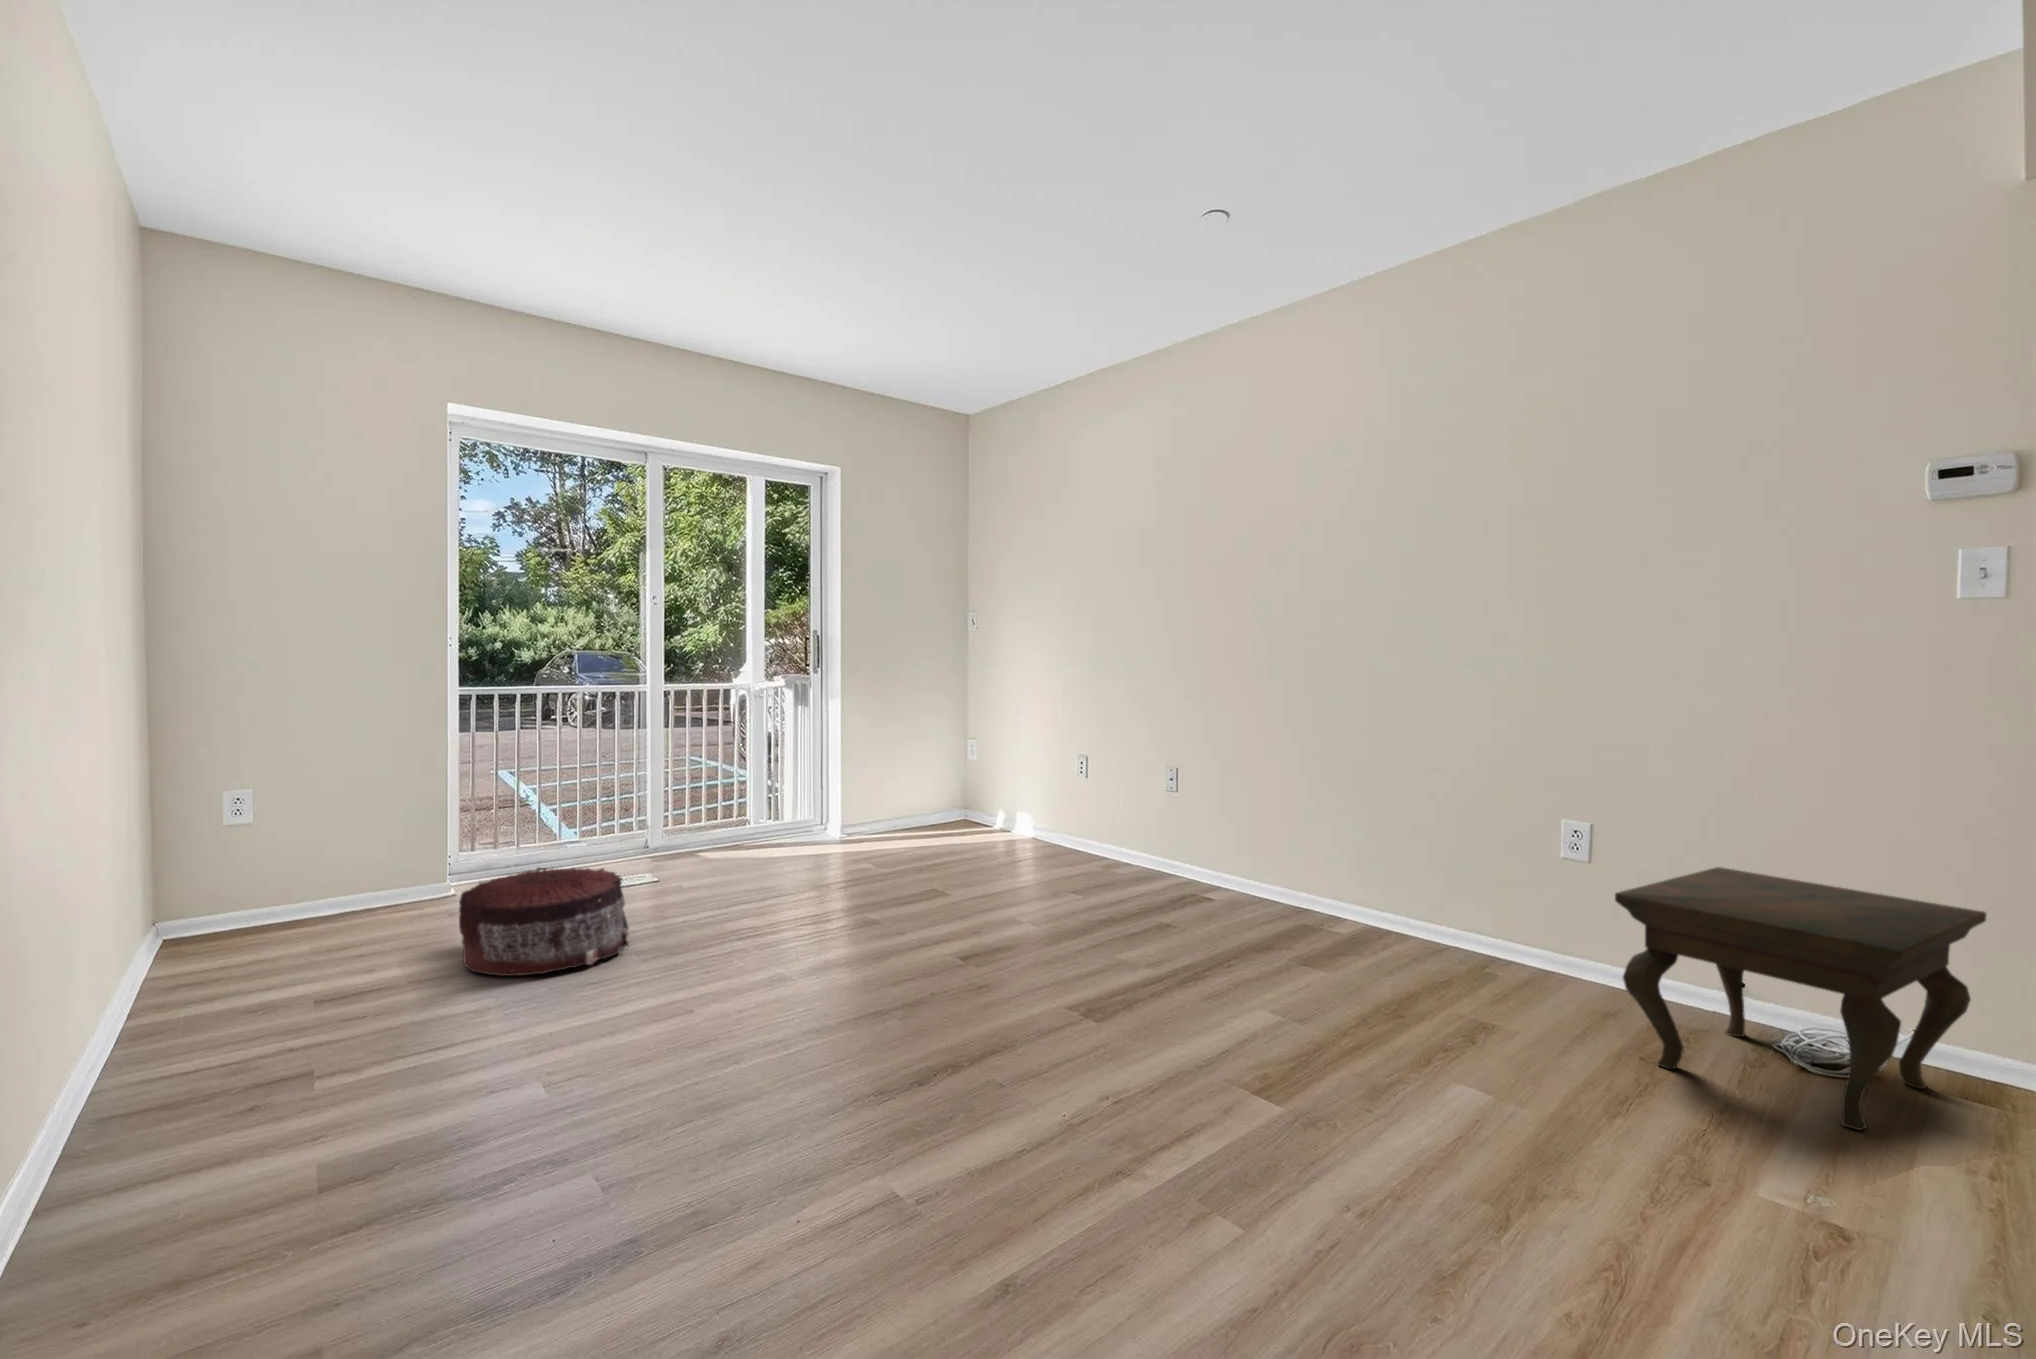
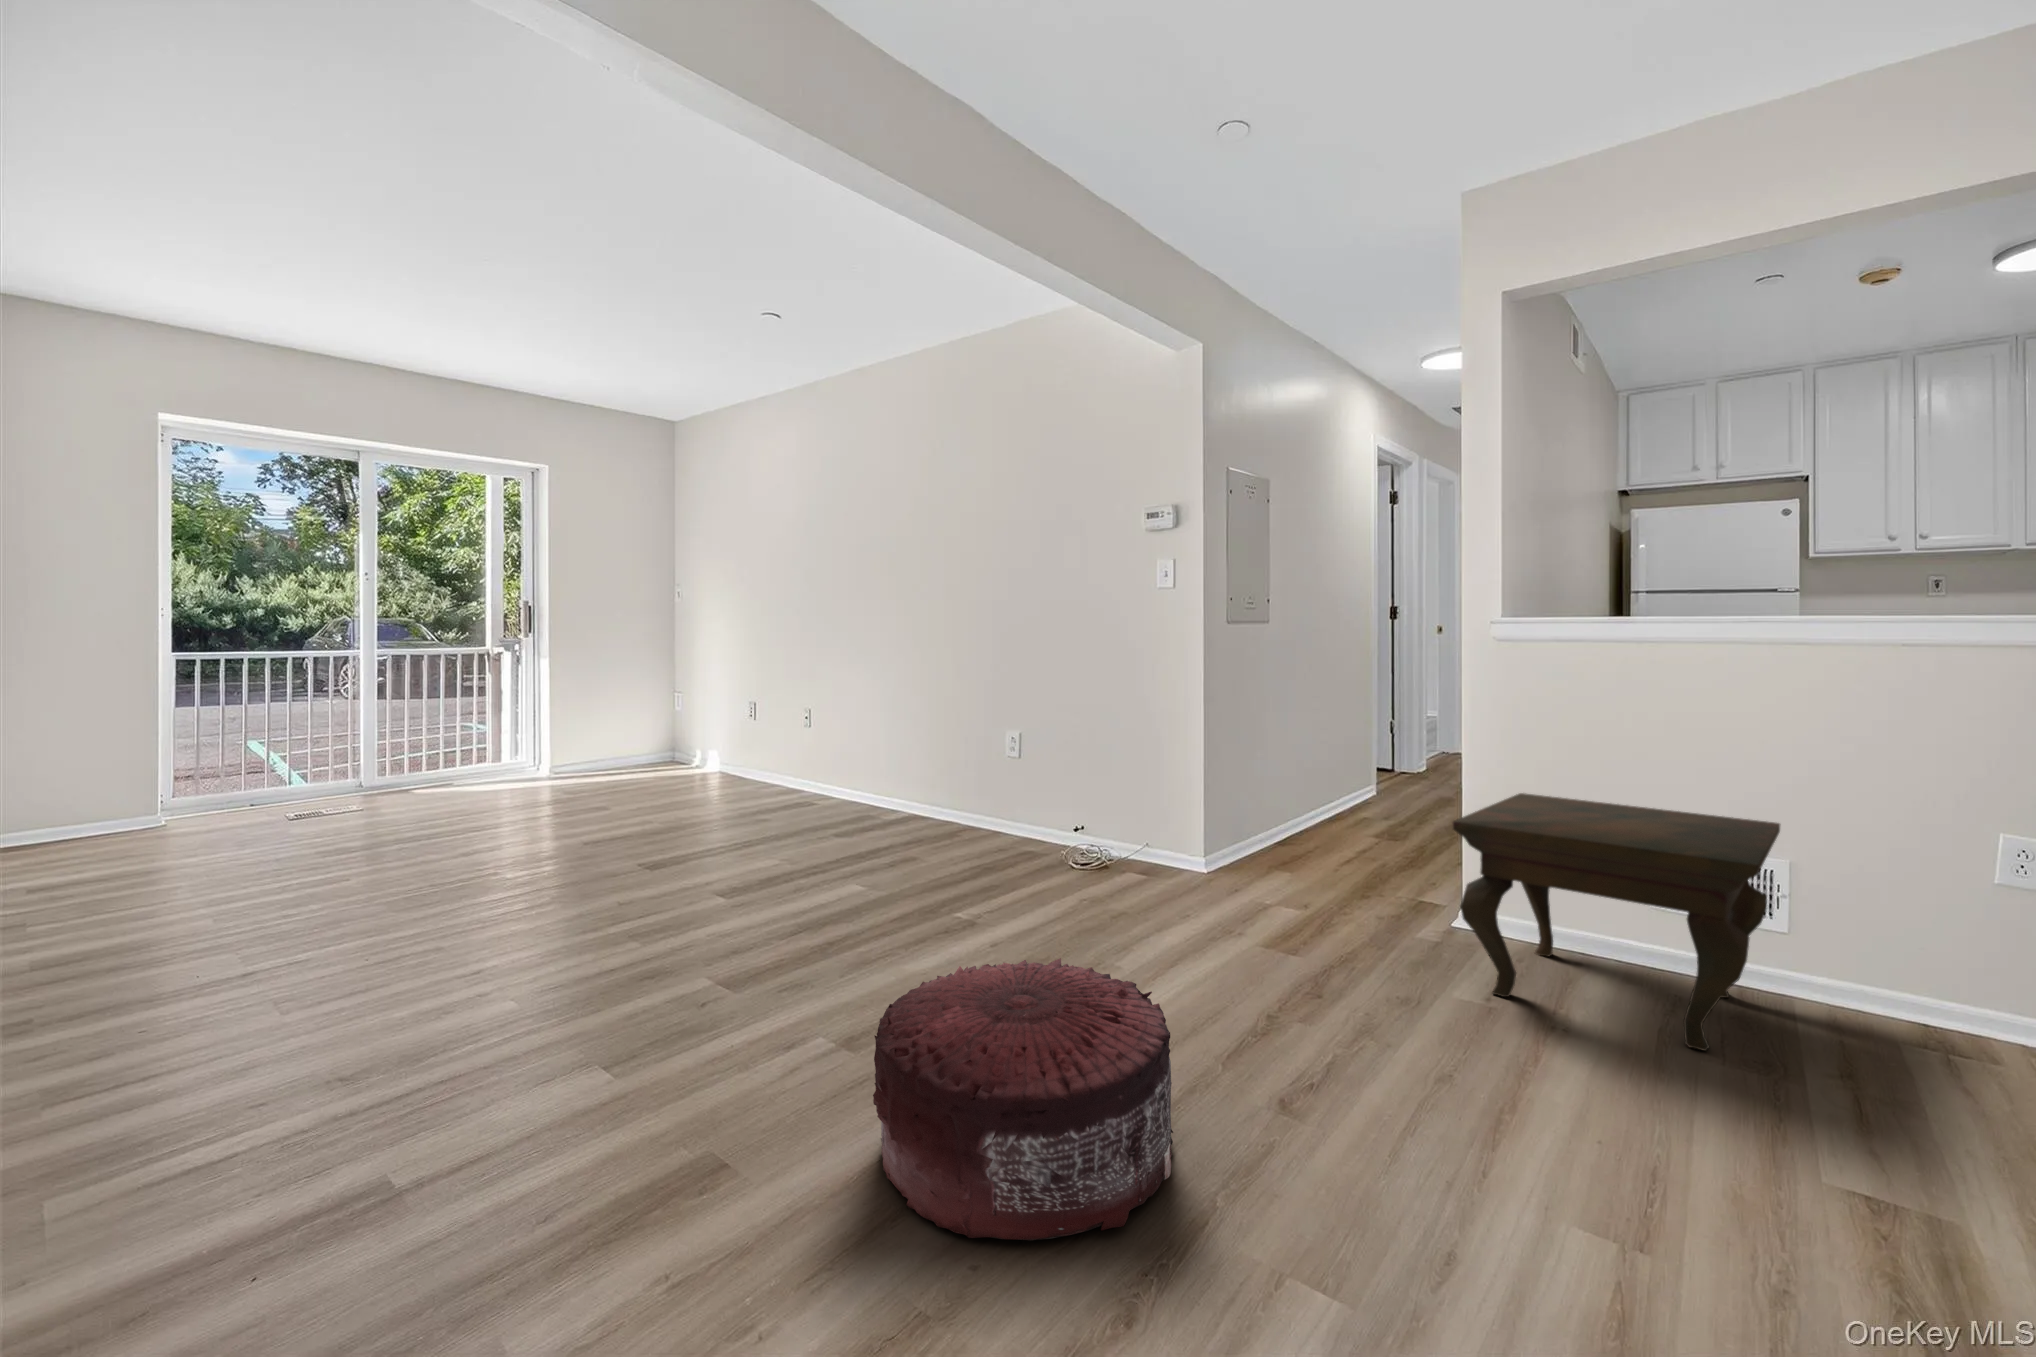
pouf: present [459,868,629,976] -> present [873,958,1173,1240]

